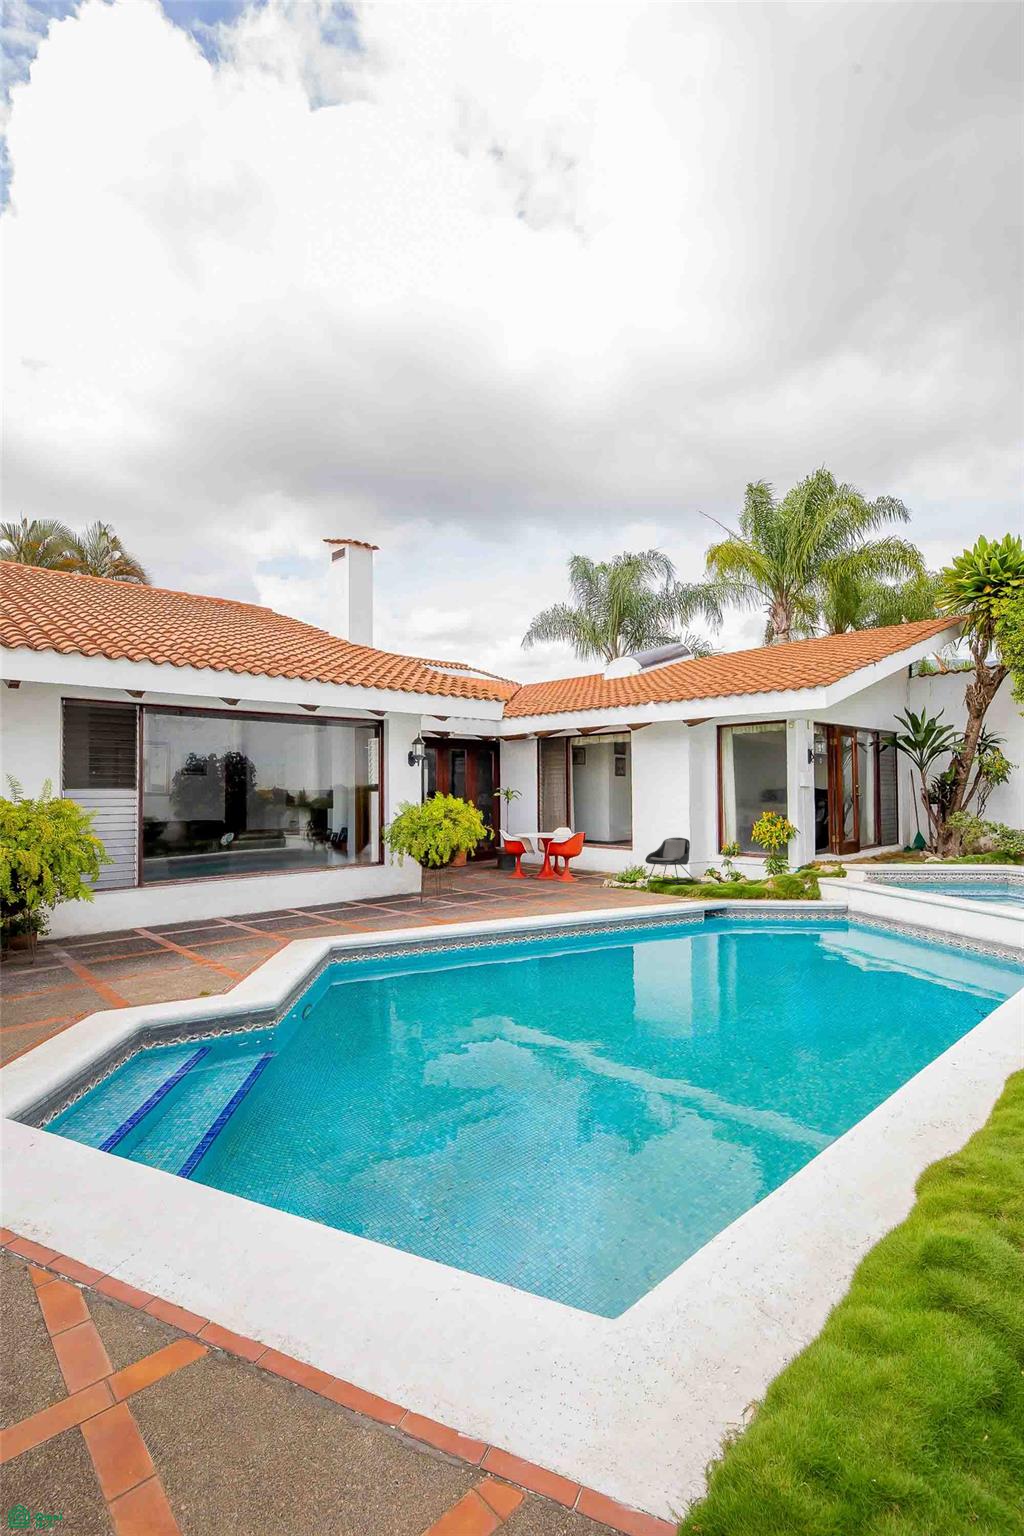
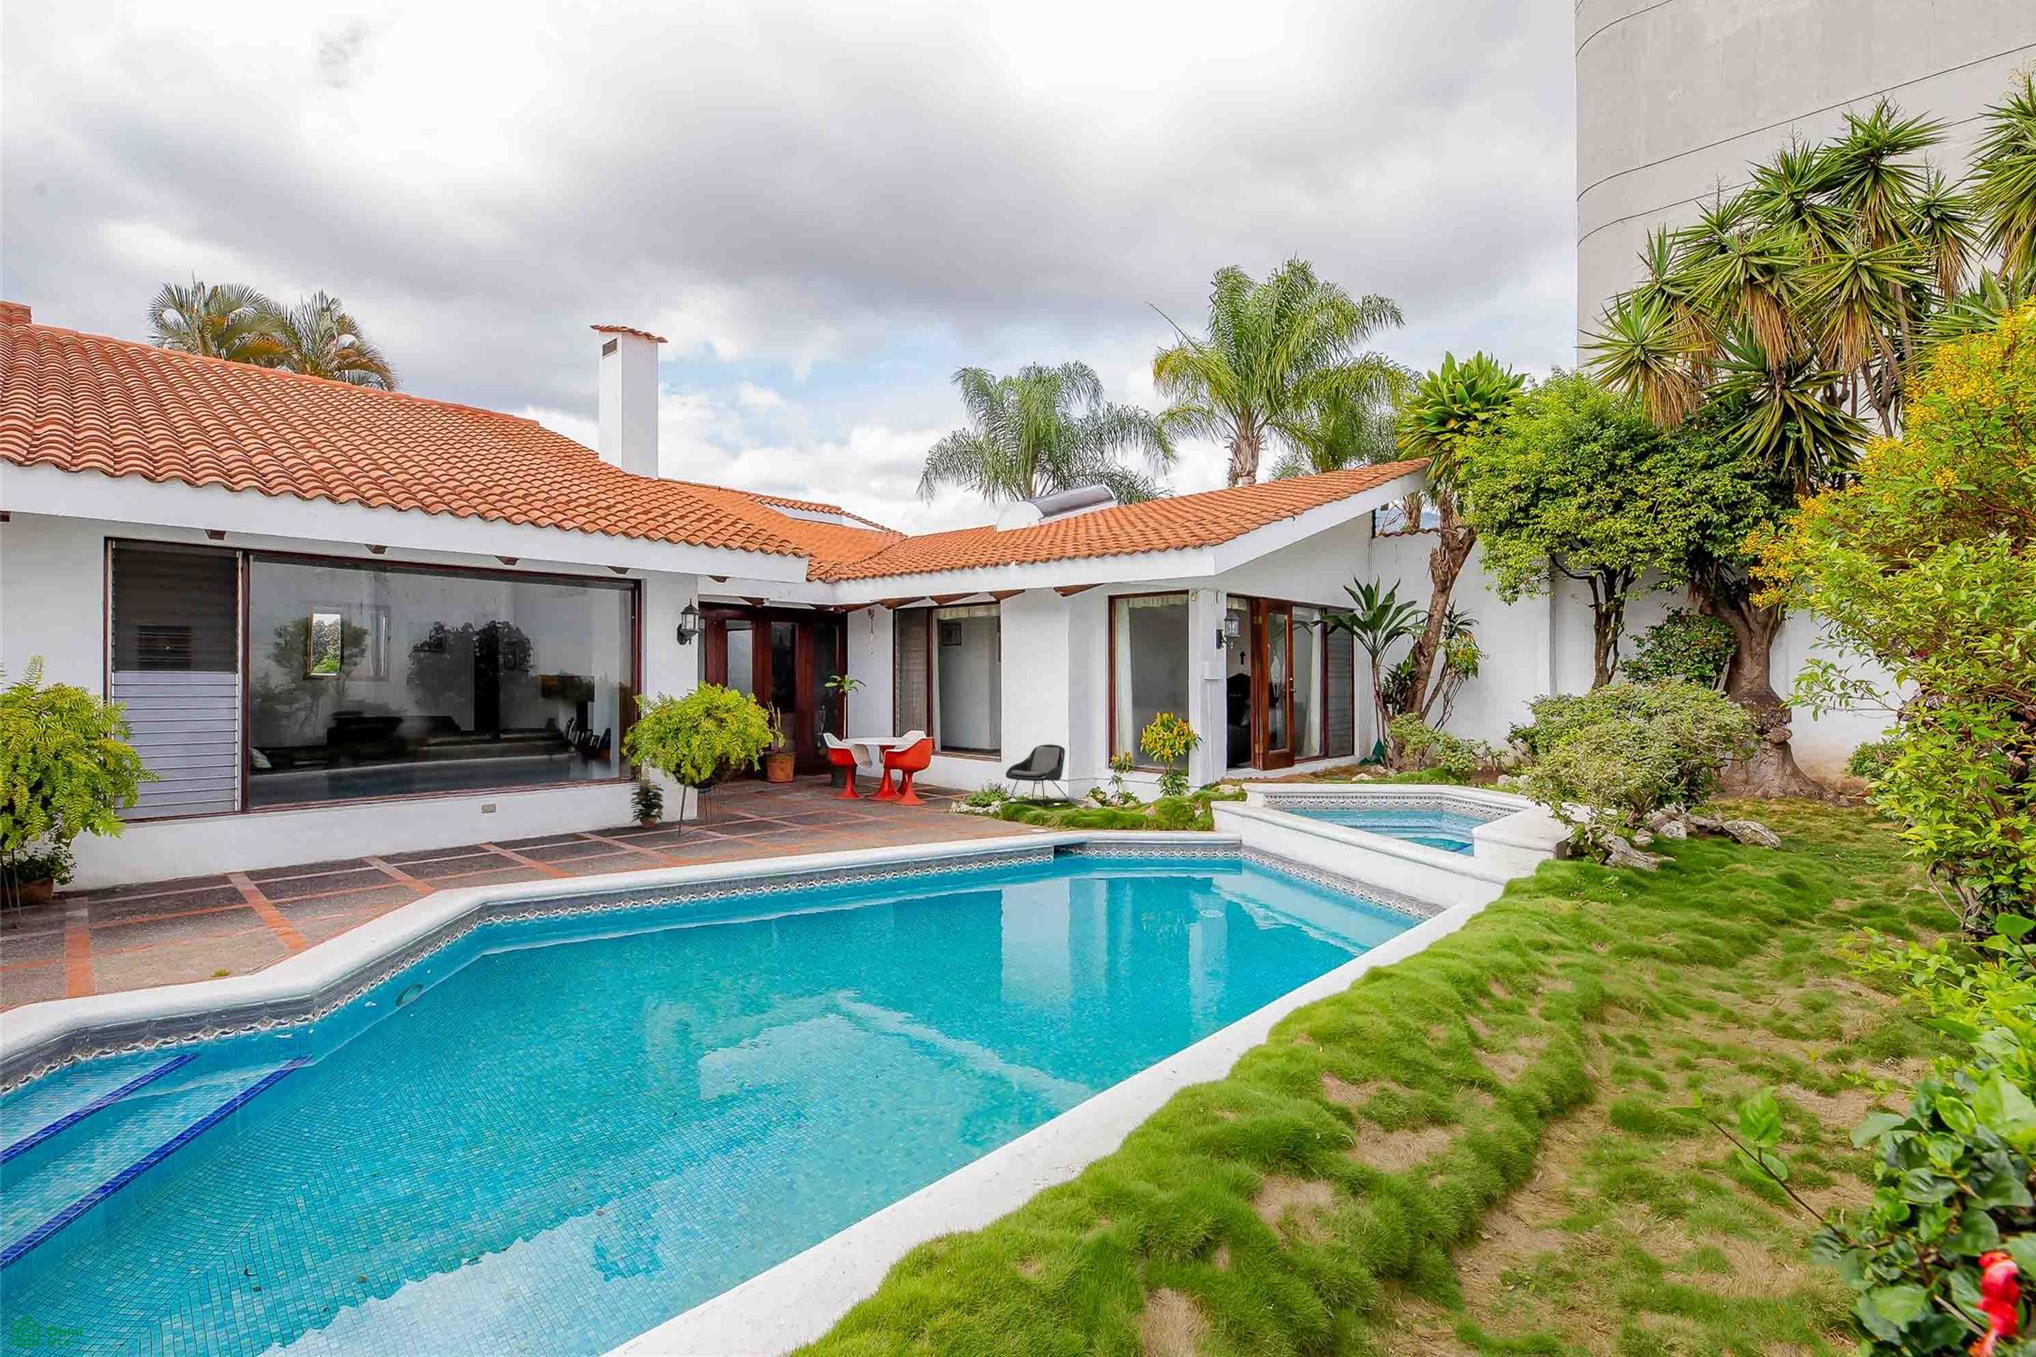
decorative plant: none [384,864,408,901] -> present [630,779,664,828]

